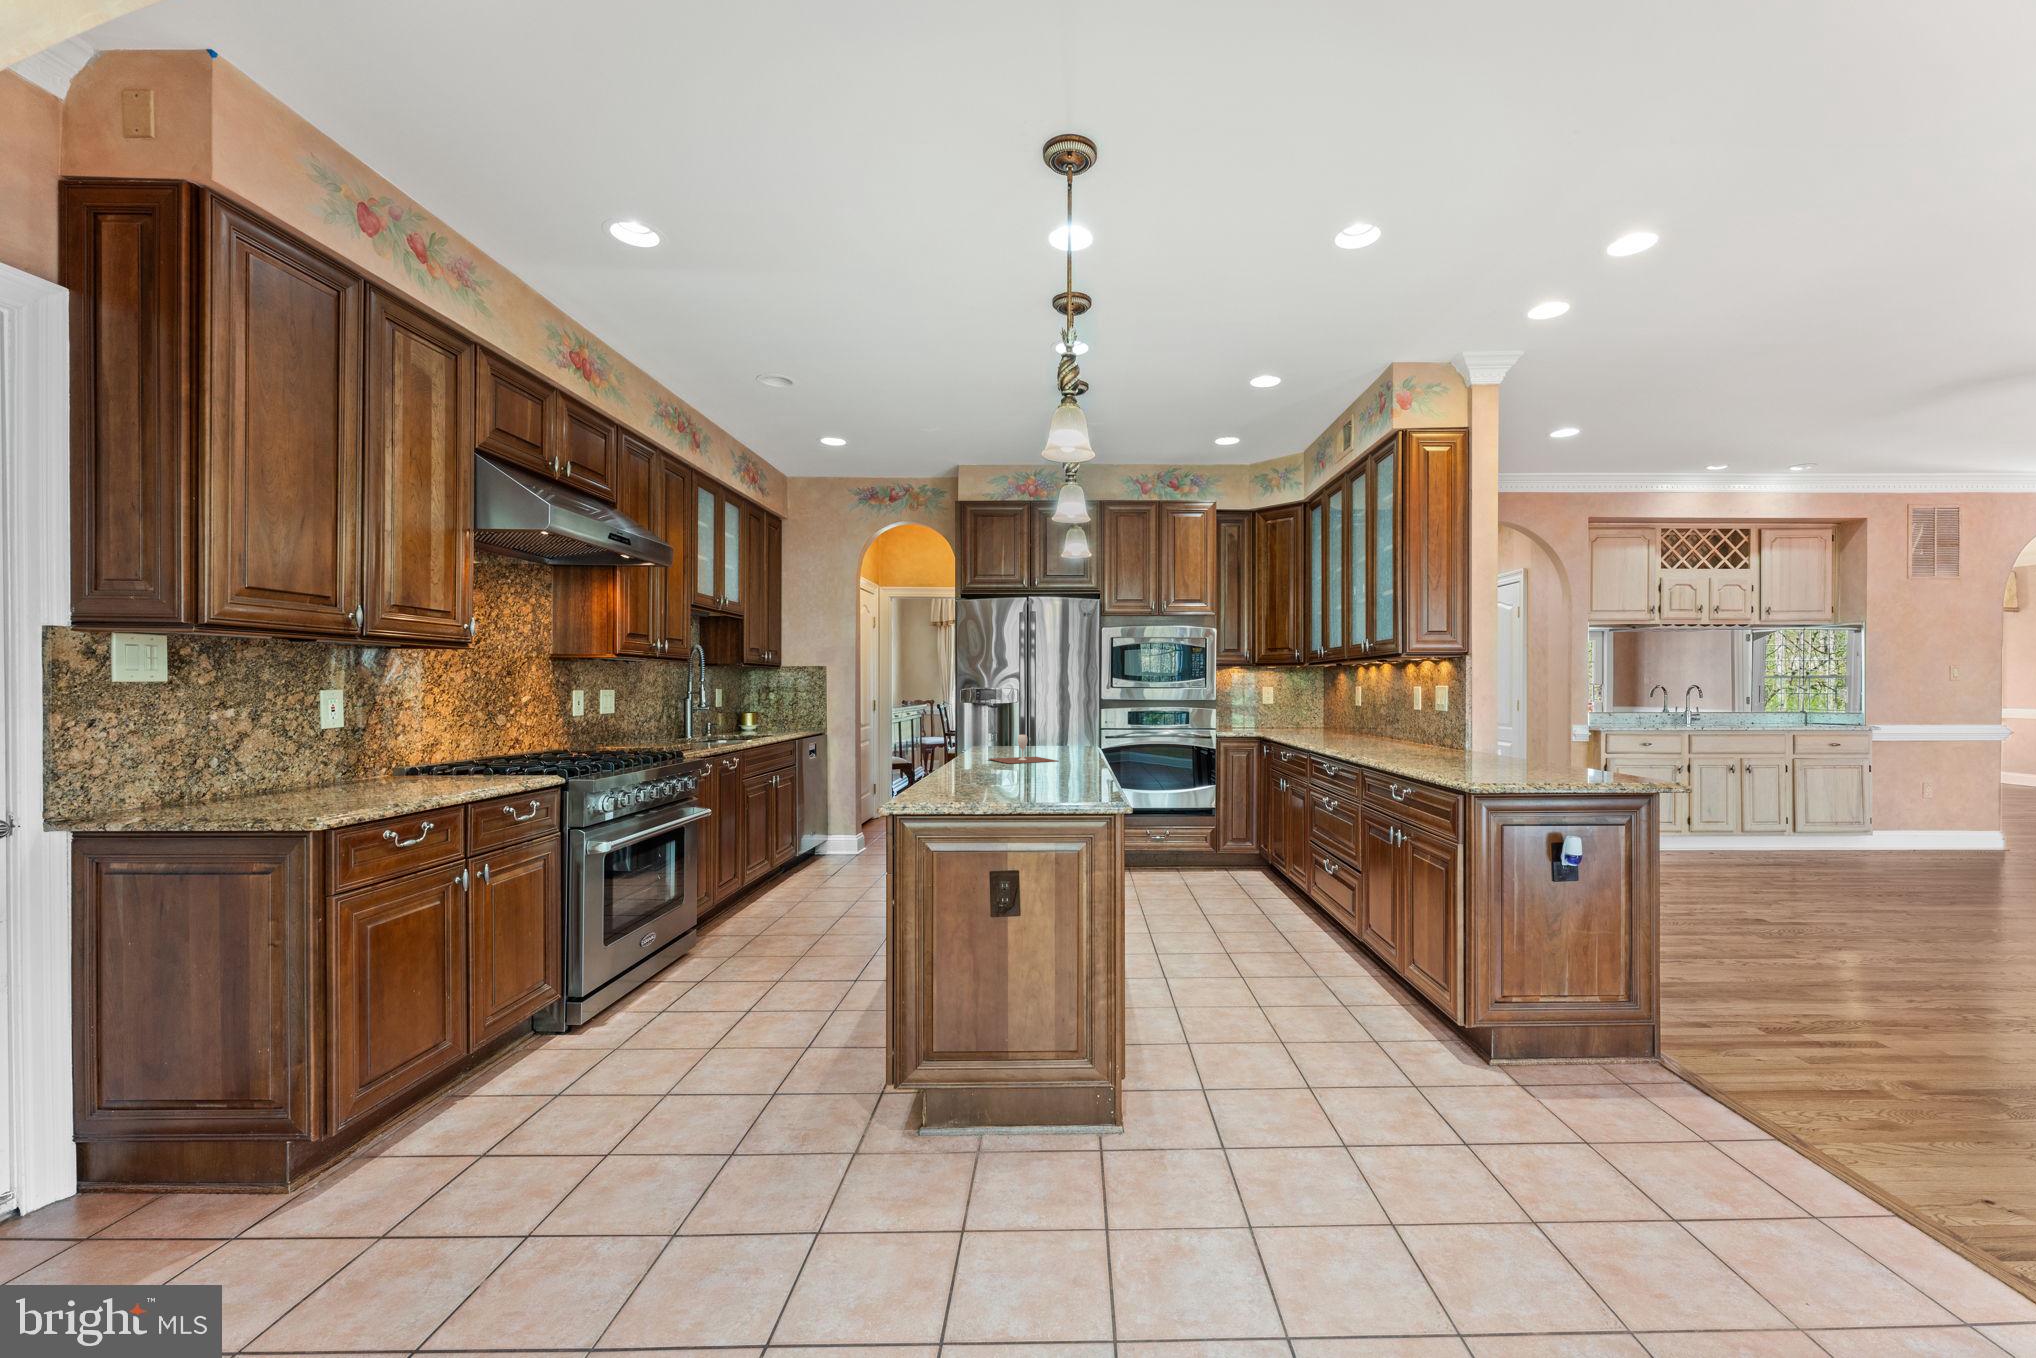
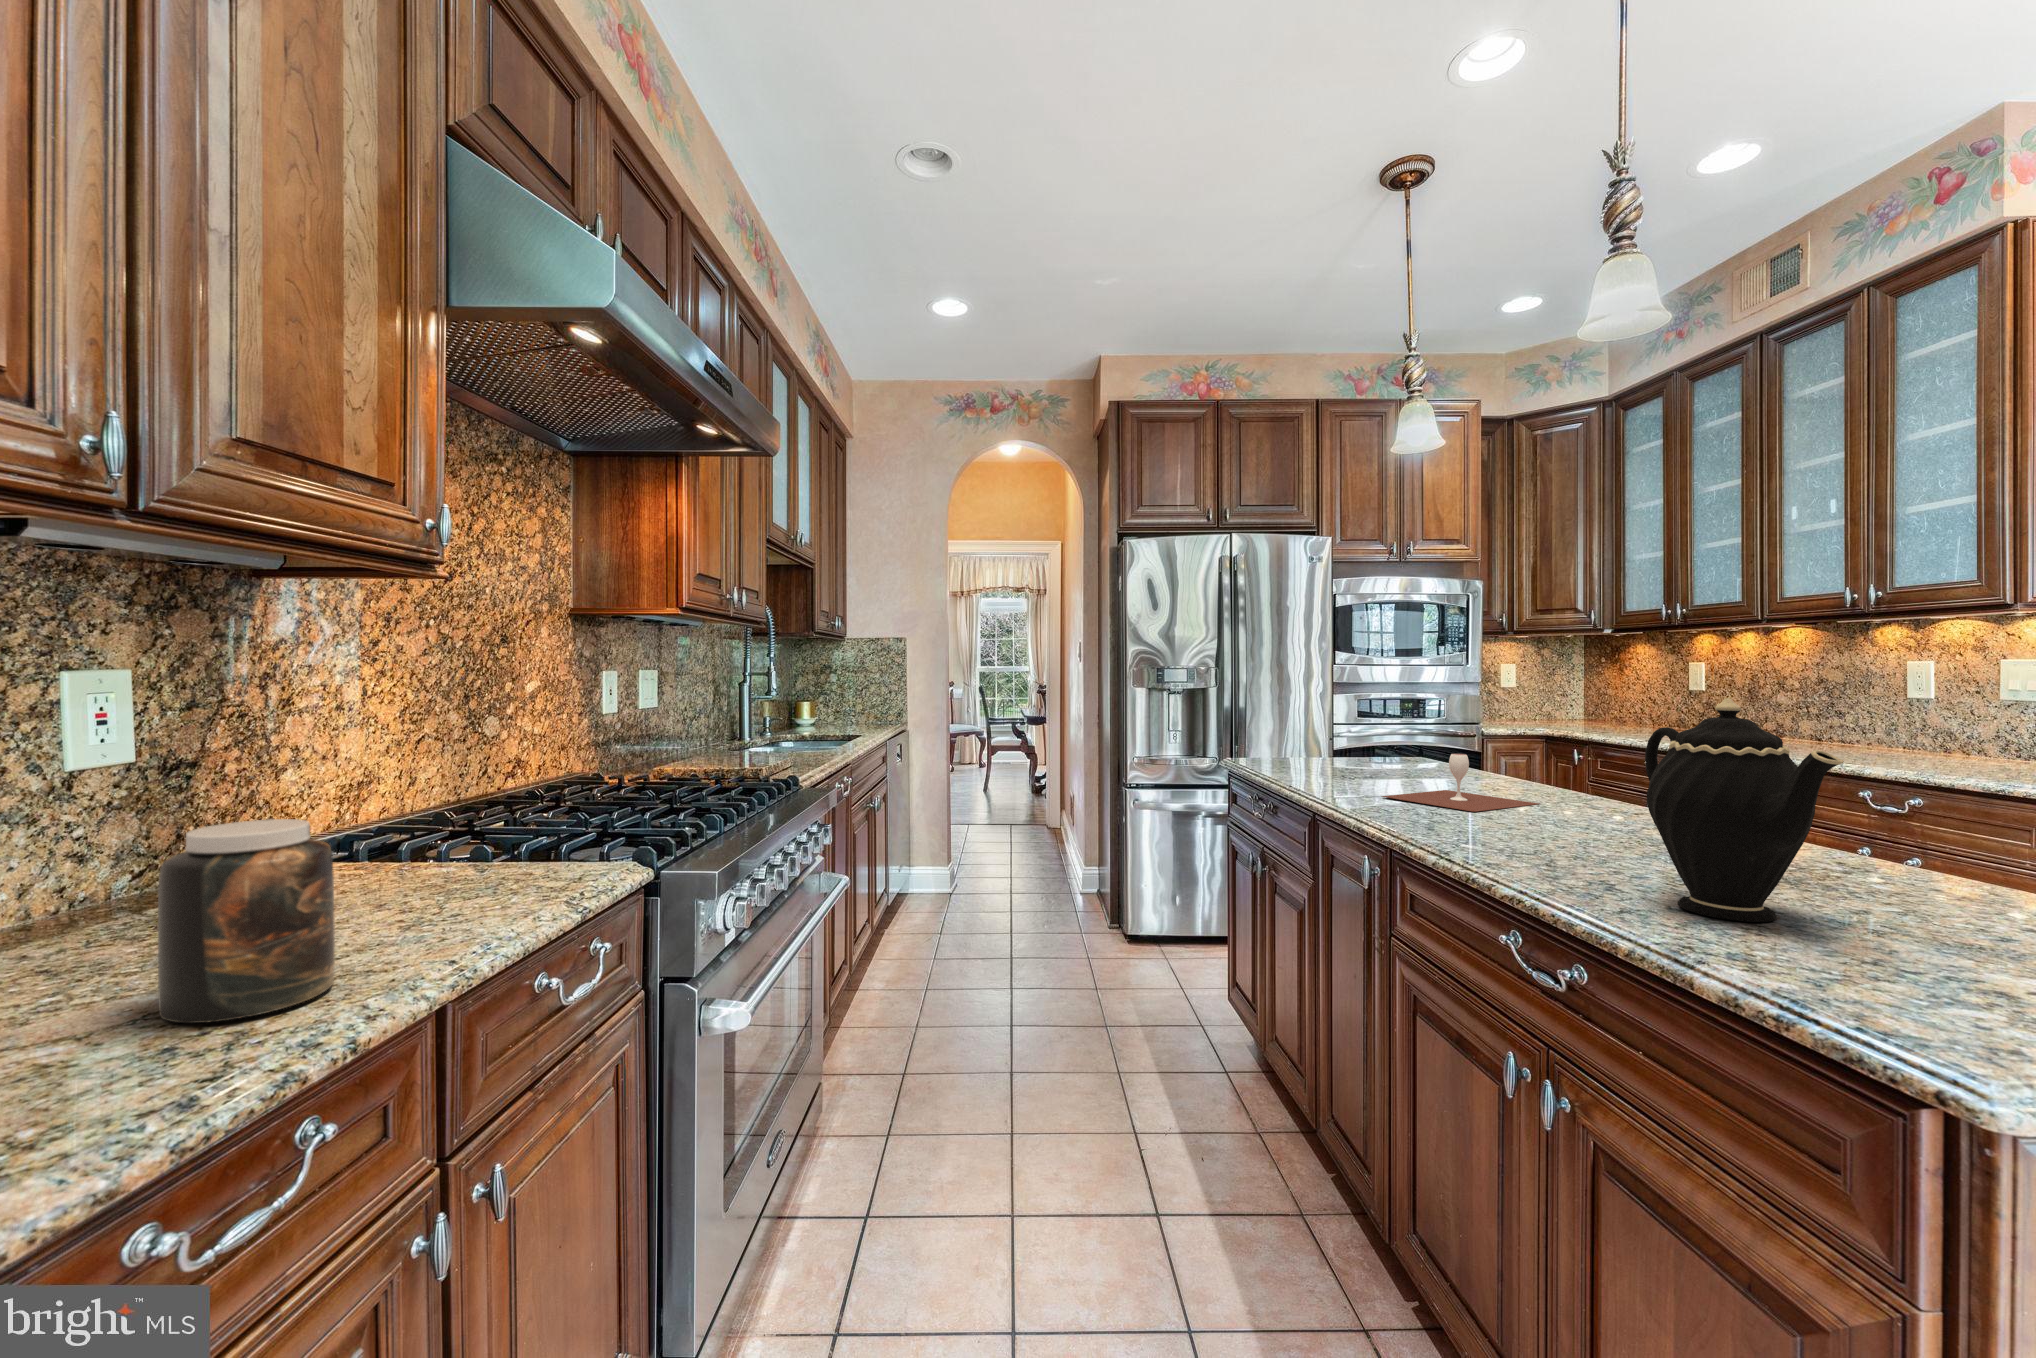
teapot: none [940,699,992,787] -> present [1645,698,1844,922]
jar: none [369,740,423,799] -> present [158,819,335,1023]

